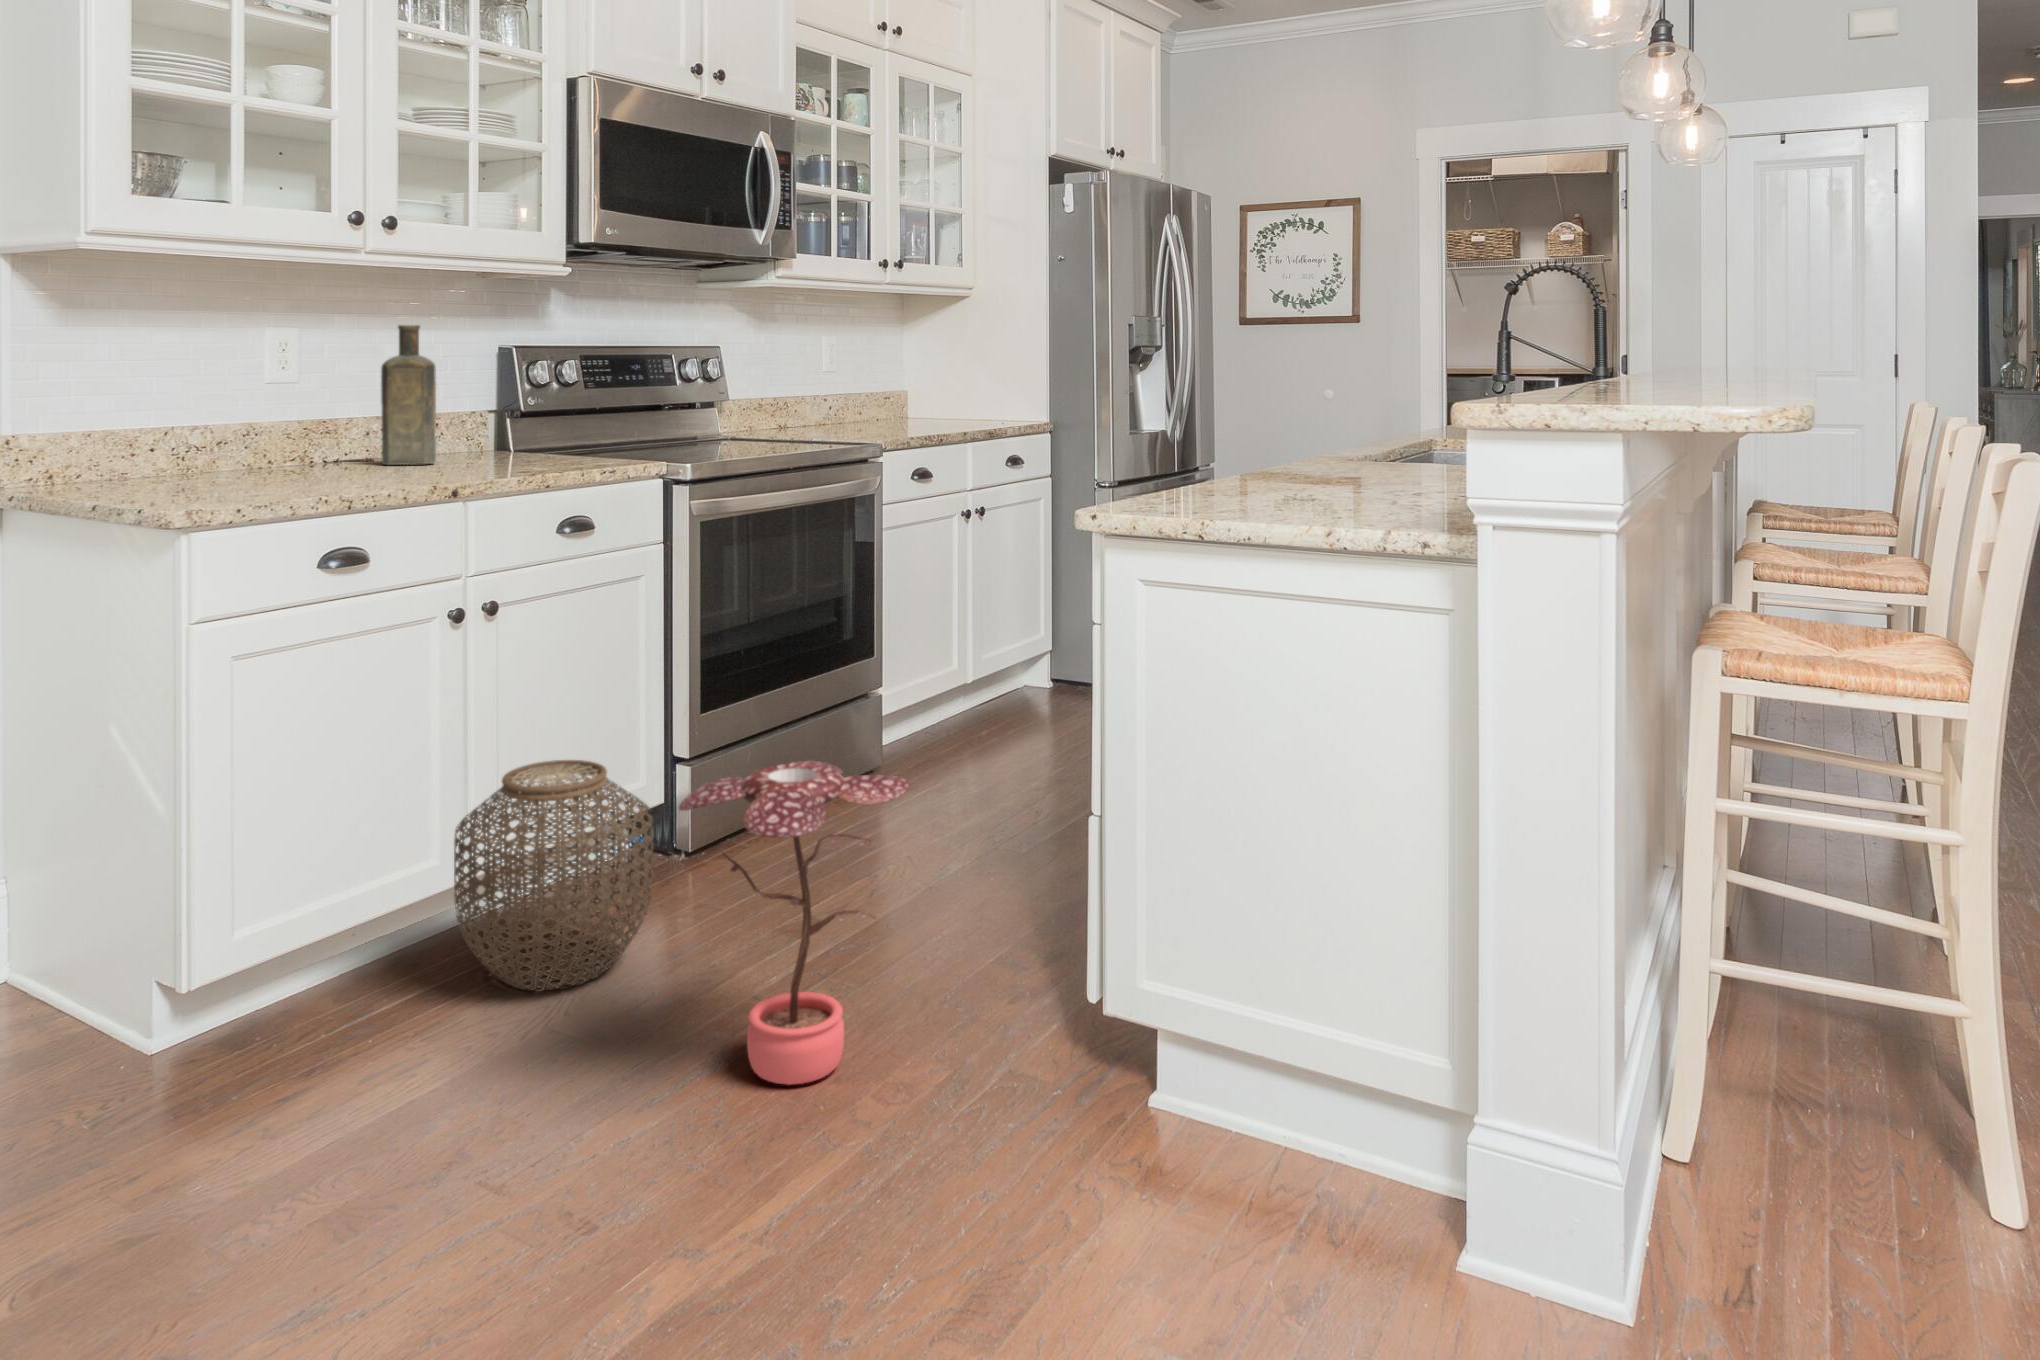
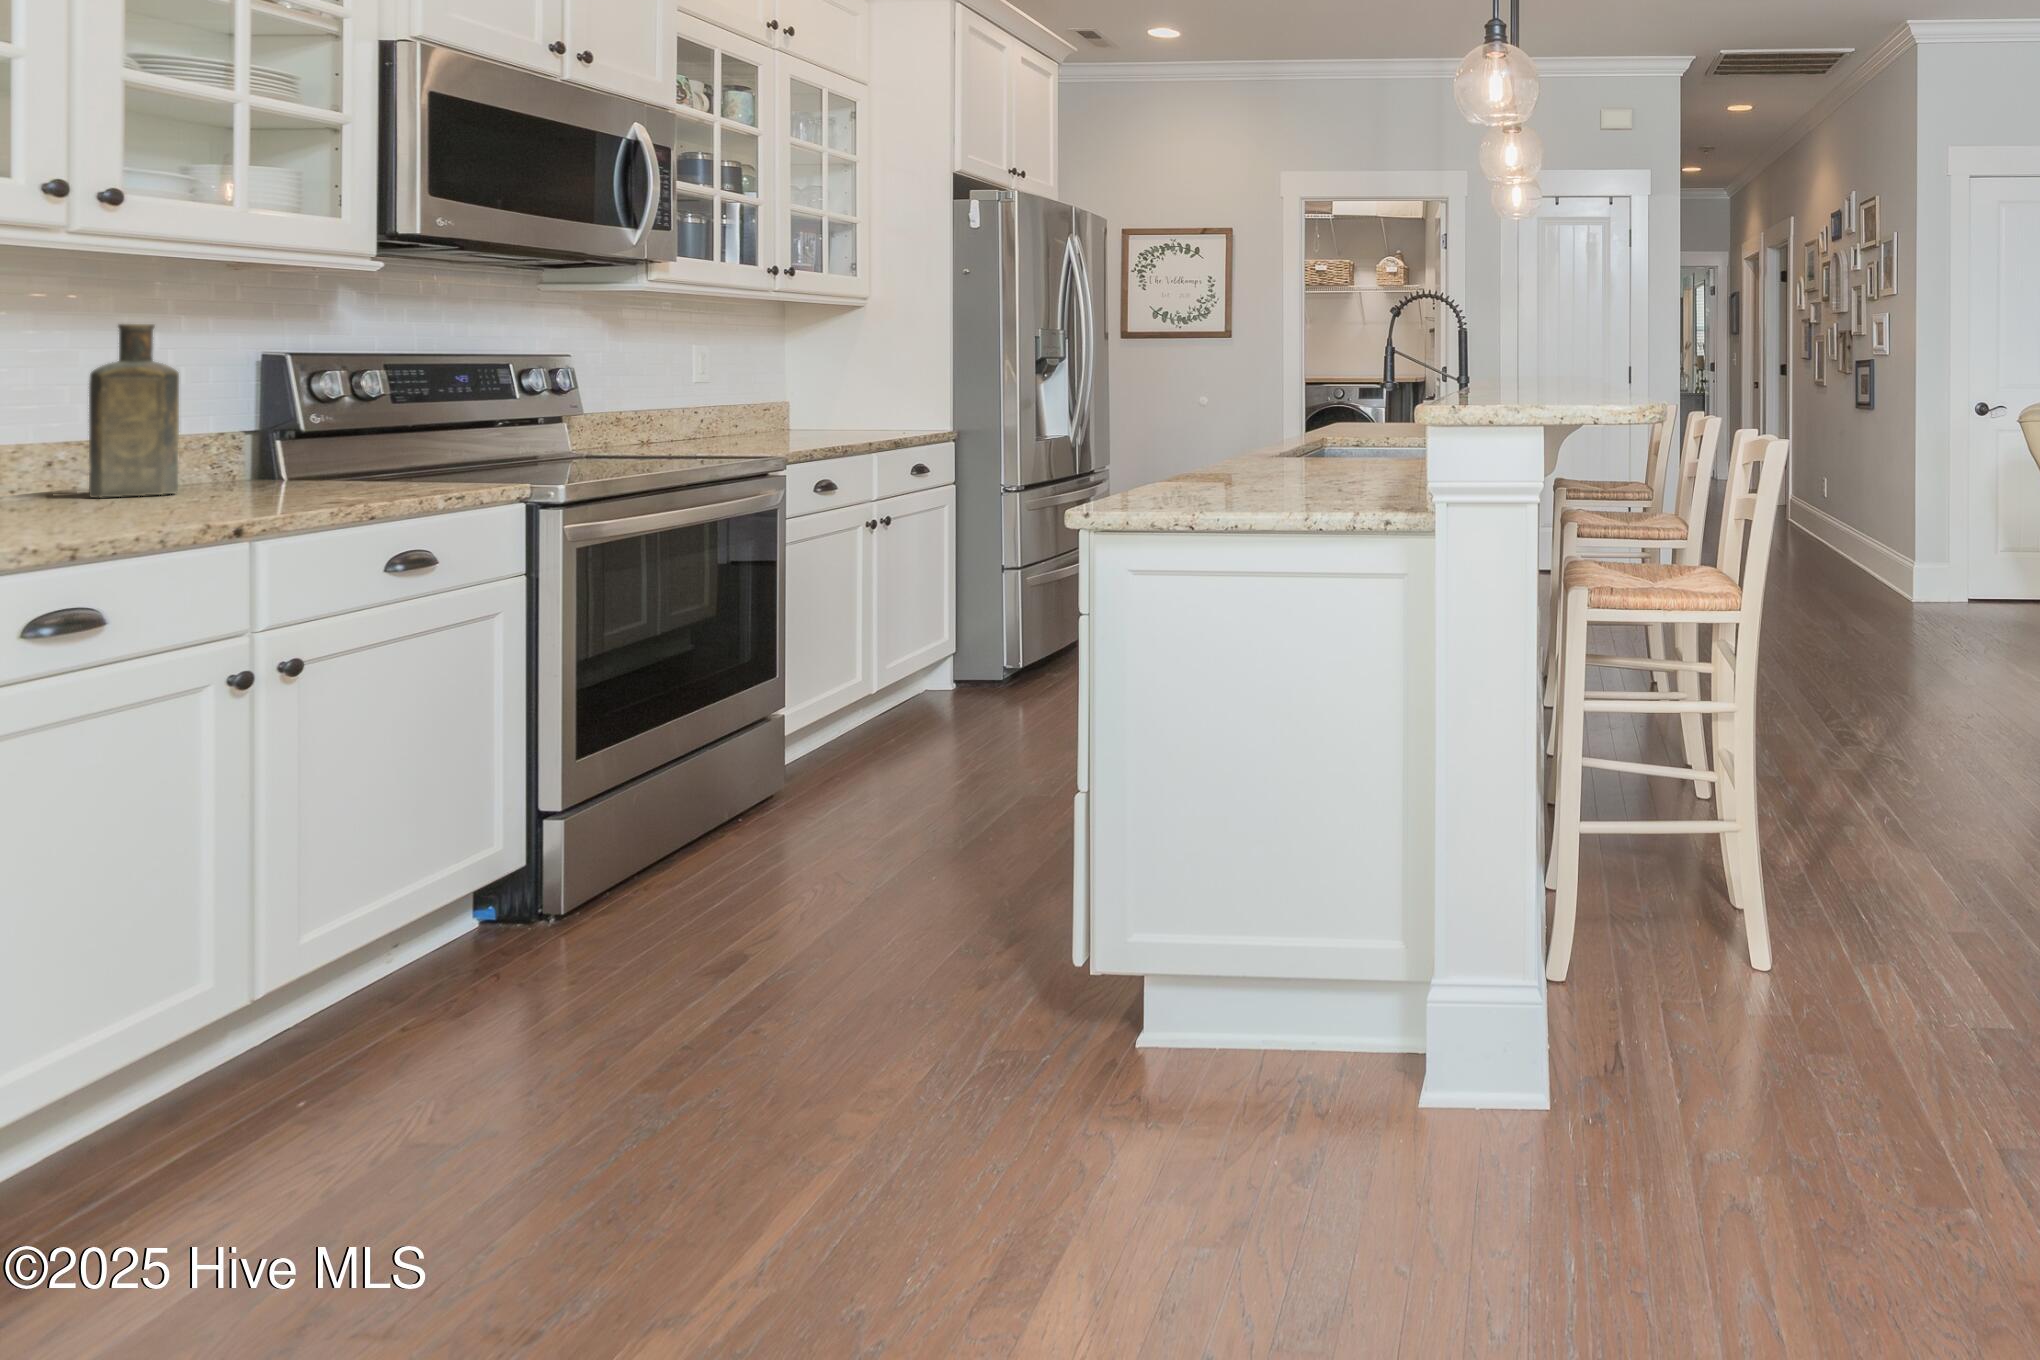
woven basket: present [454,760,653,990] -> none [238,827,529,1110]
potted plant: present [679,761,910,1085] -> none [591,788,874,1139]

